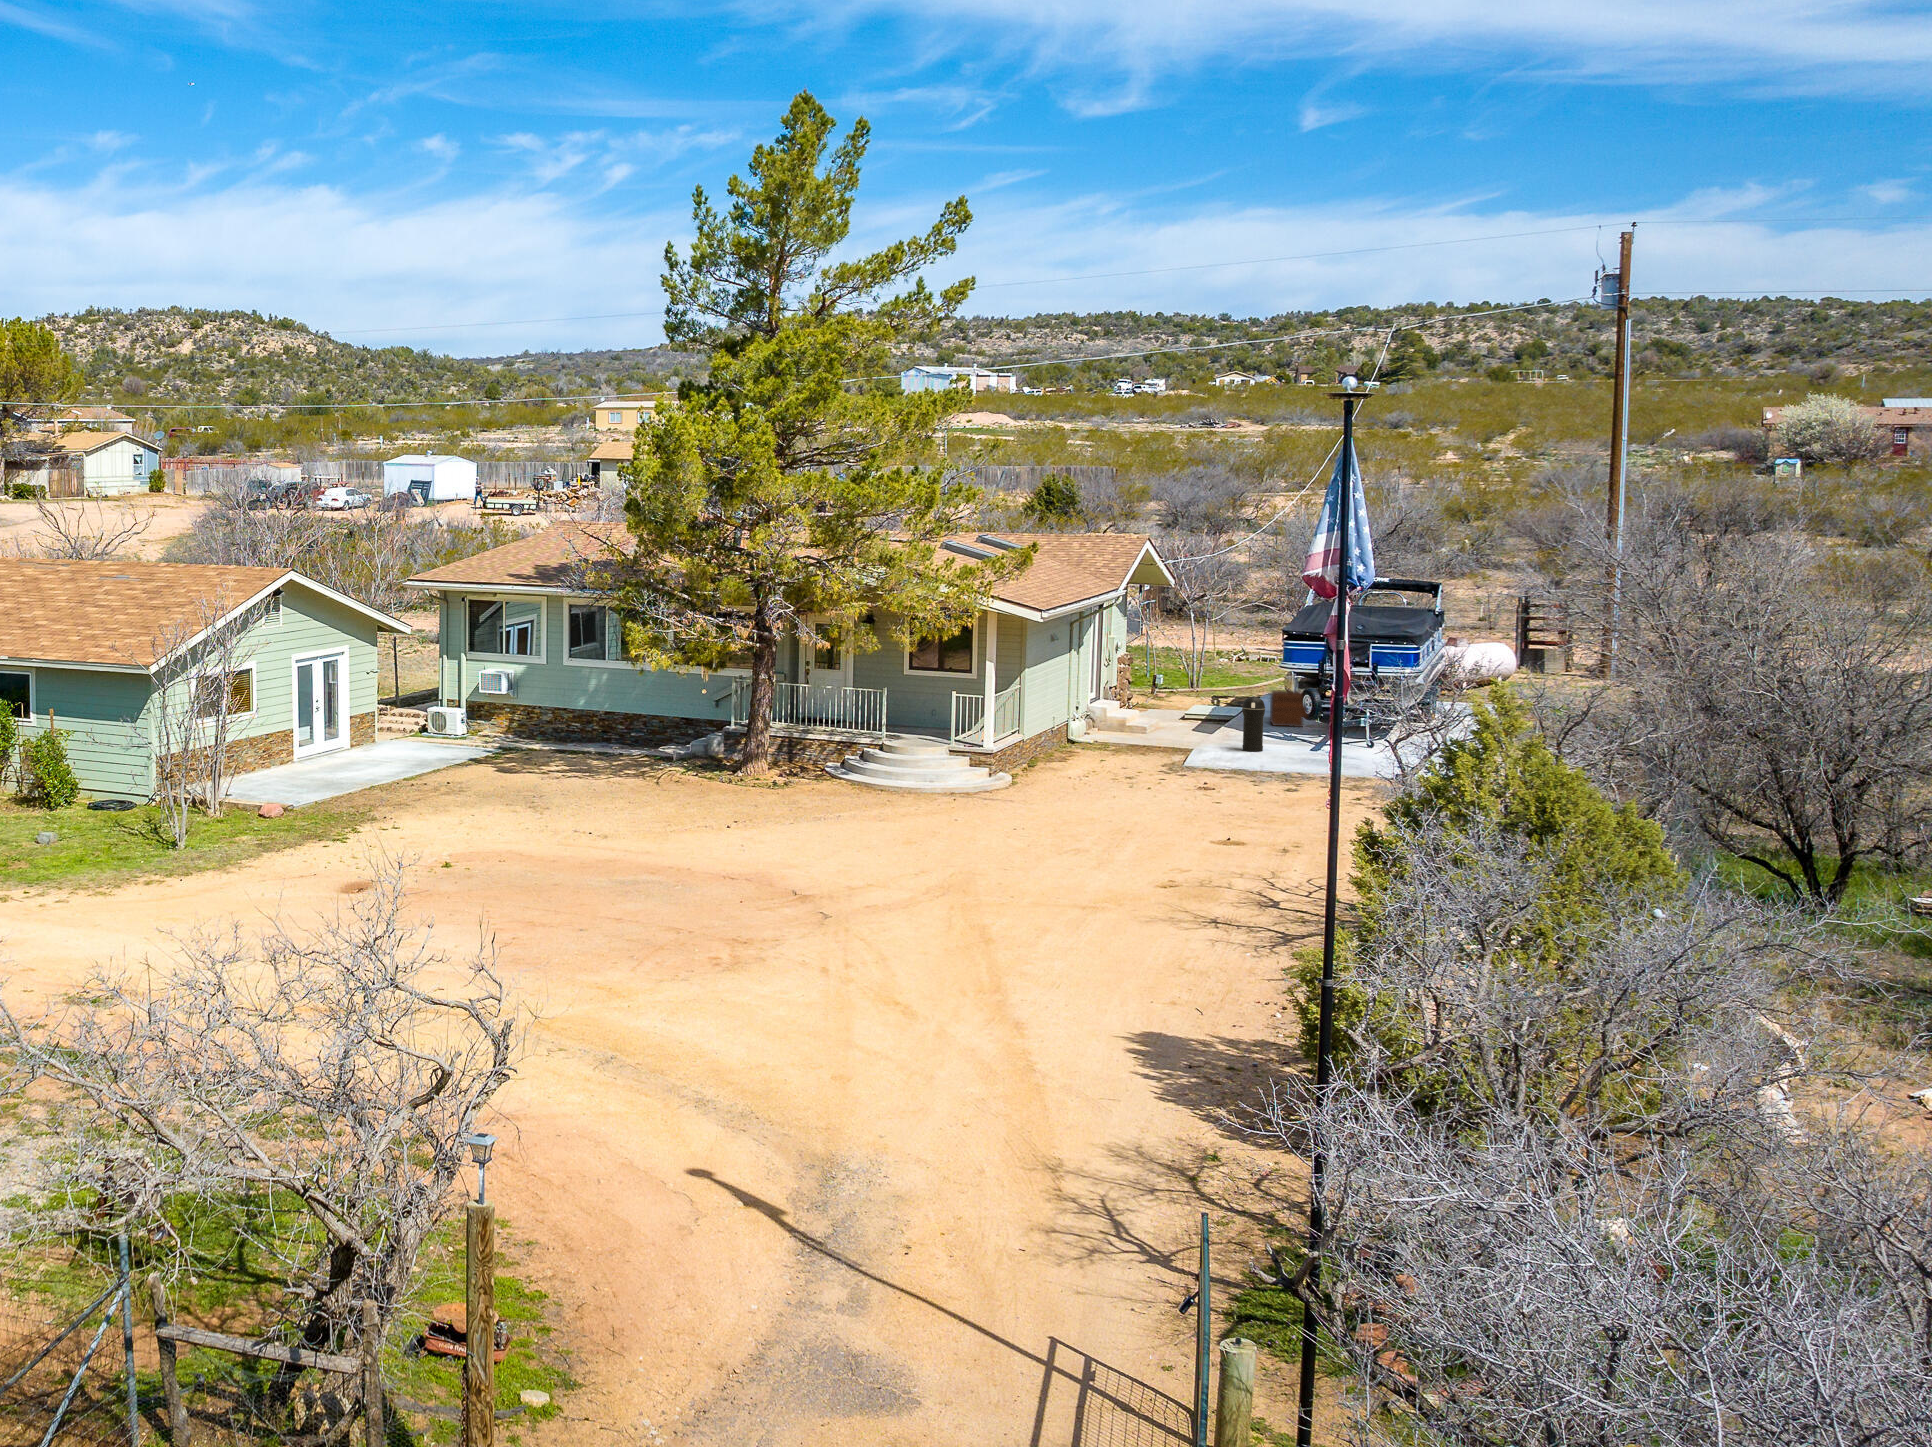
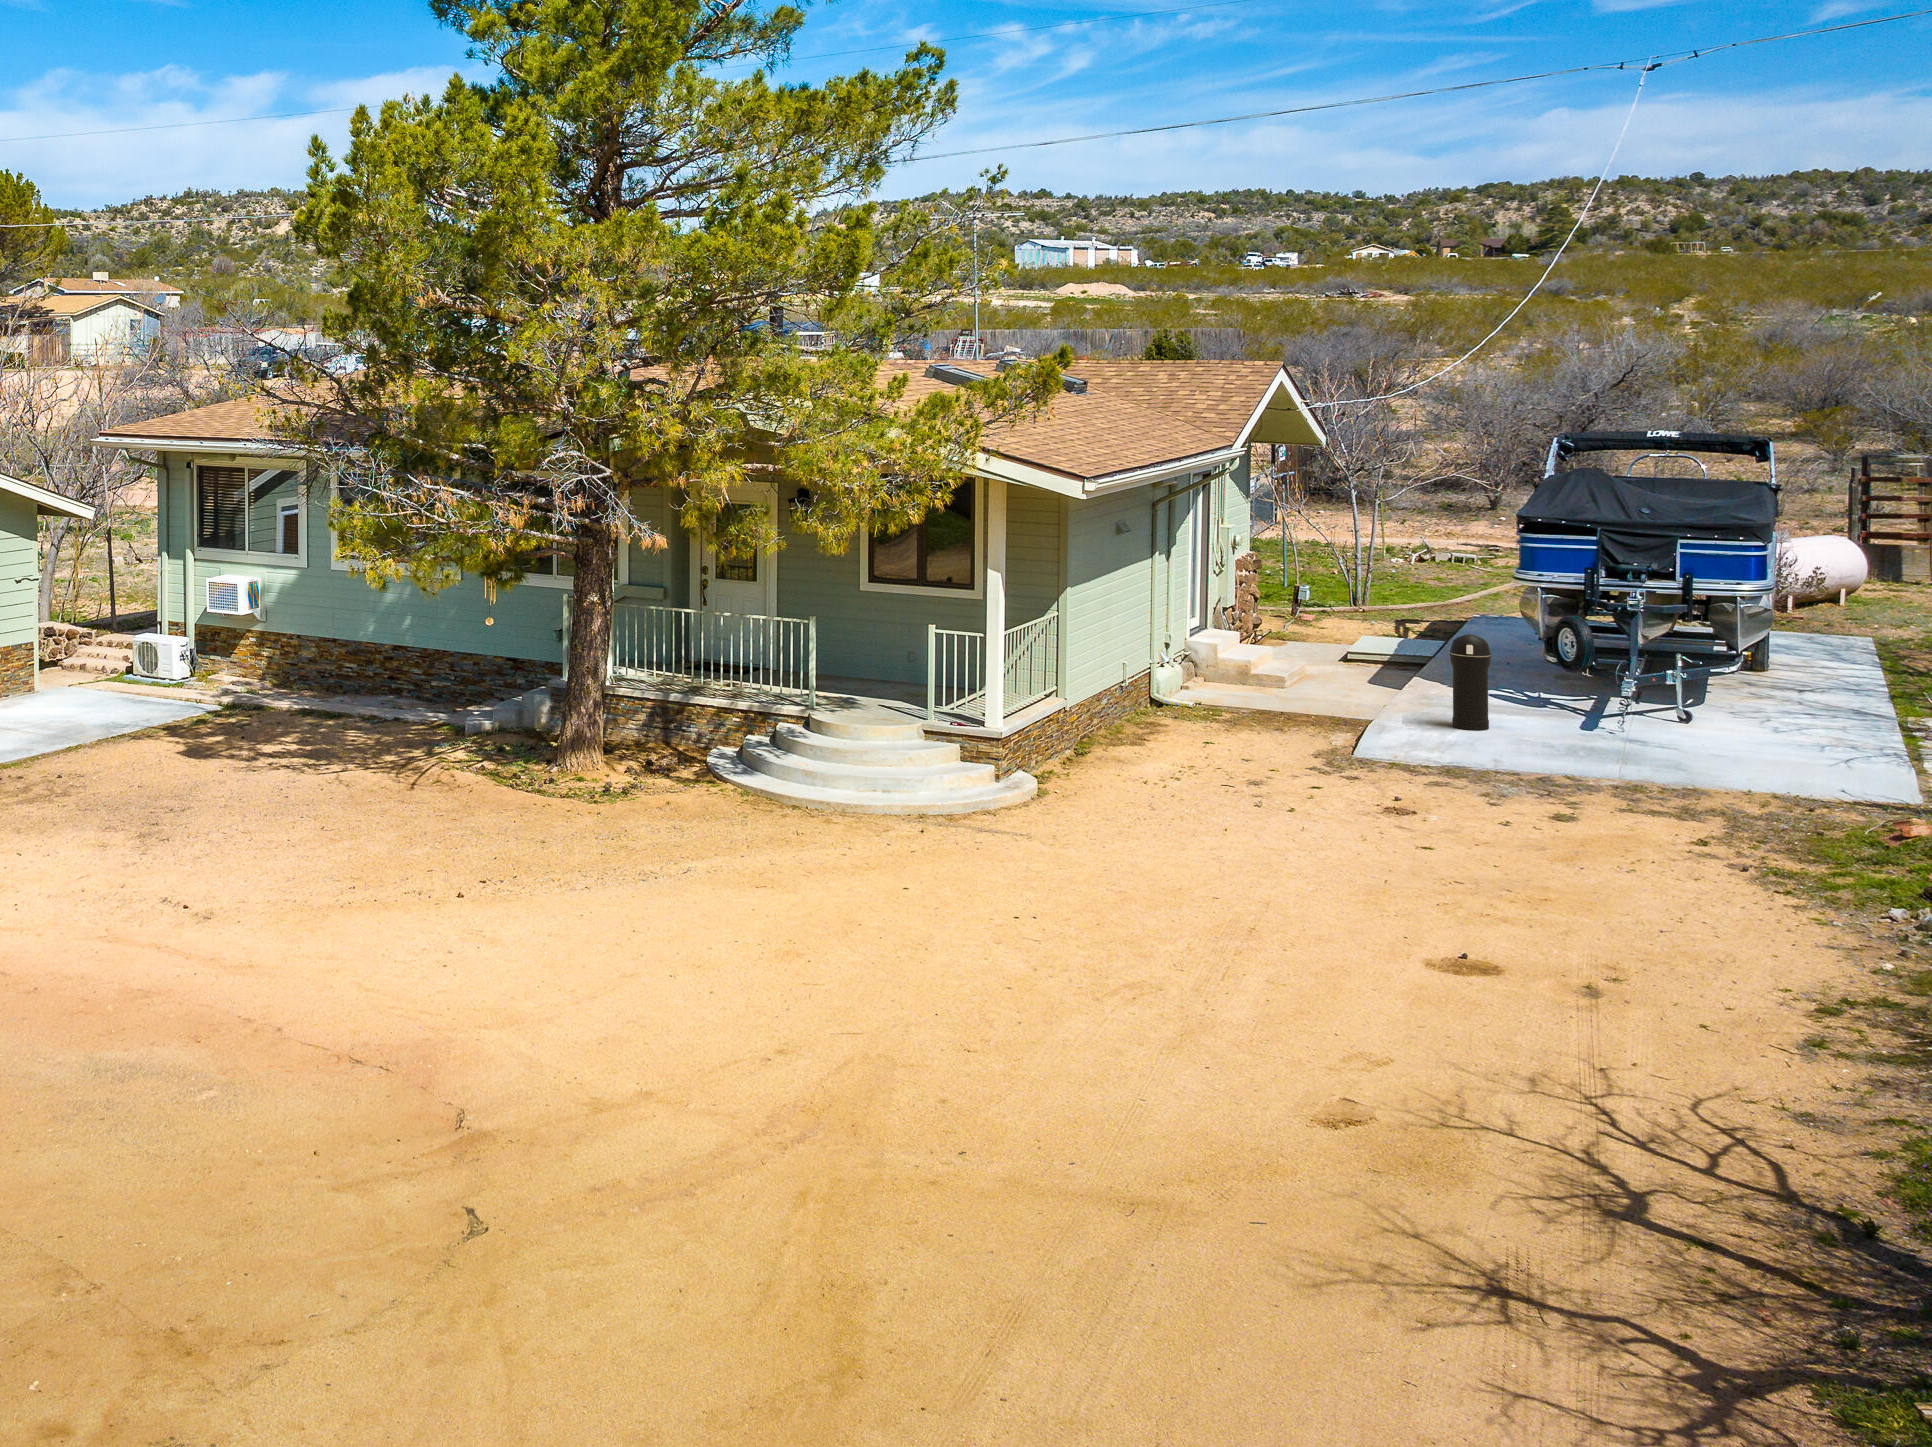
wooden crate: present [1270,690,1307,727] -> none [1490,616,1561,679]

